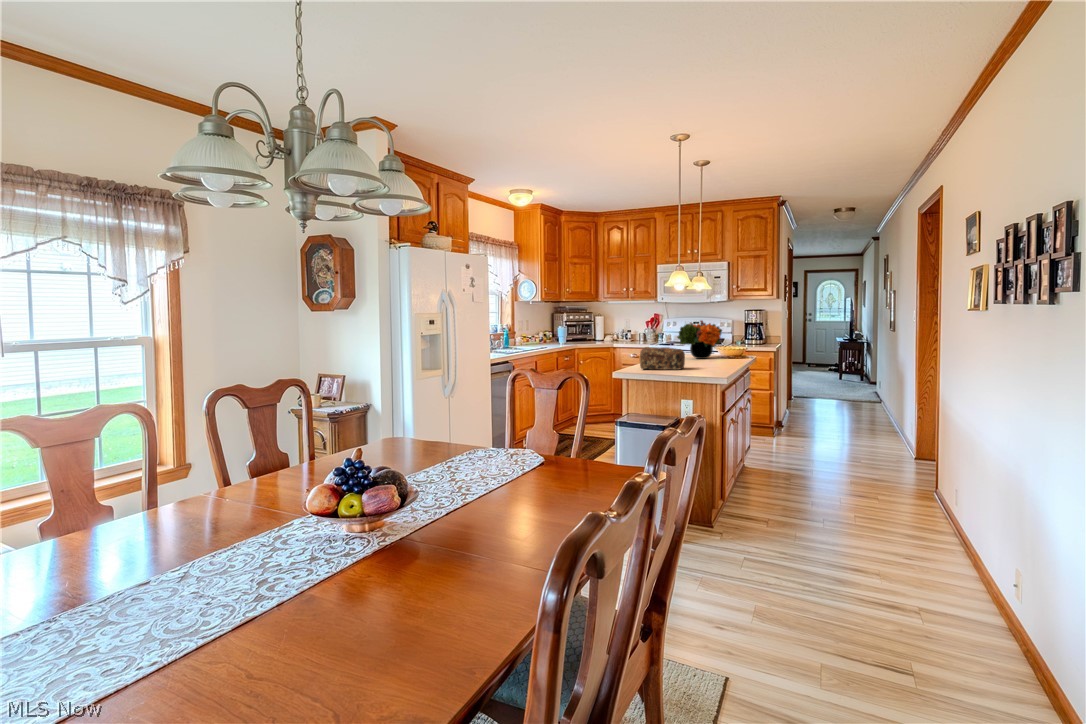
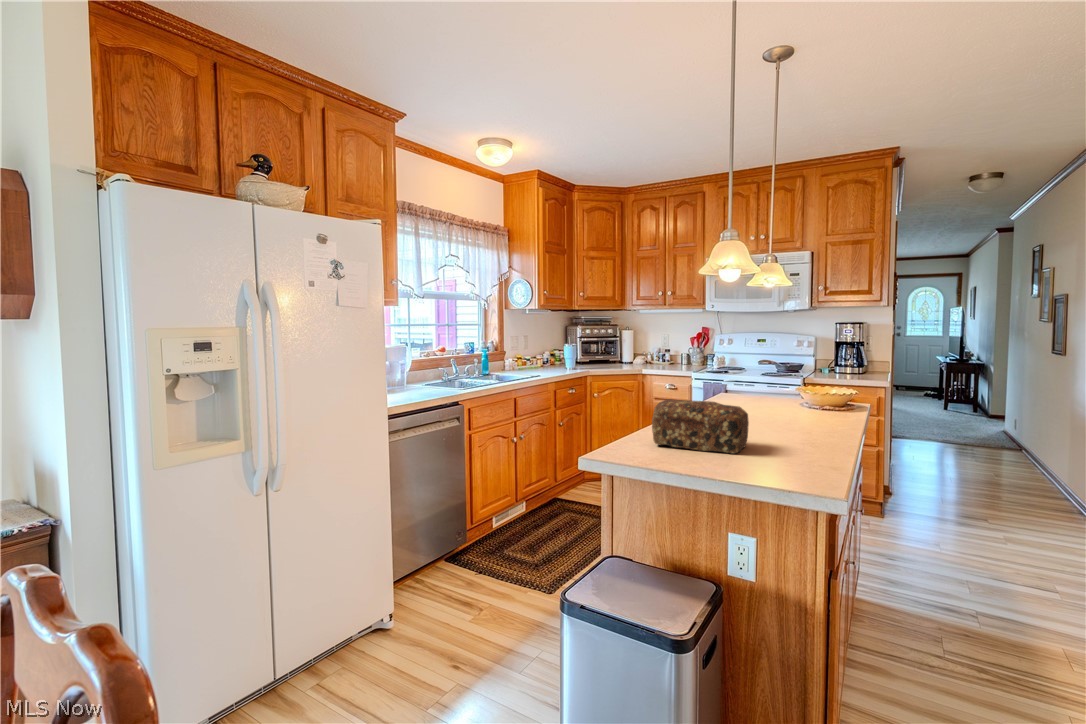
flower arrangement: present [677,320,722,359] -> none [732,342,817,410]

